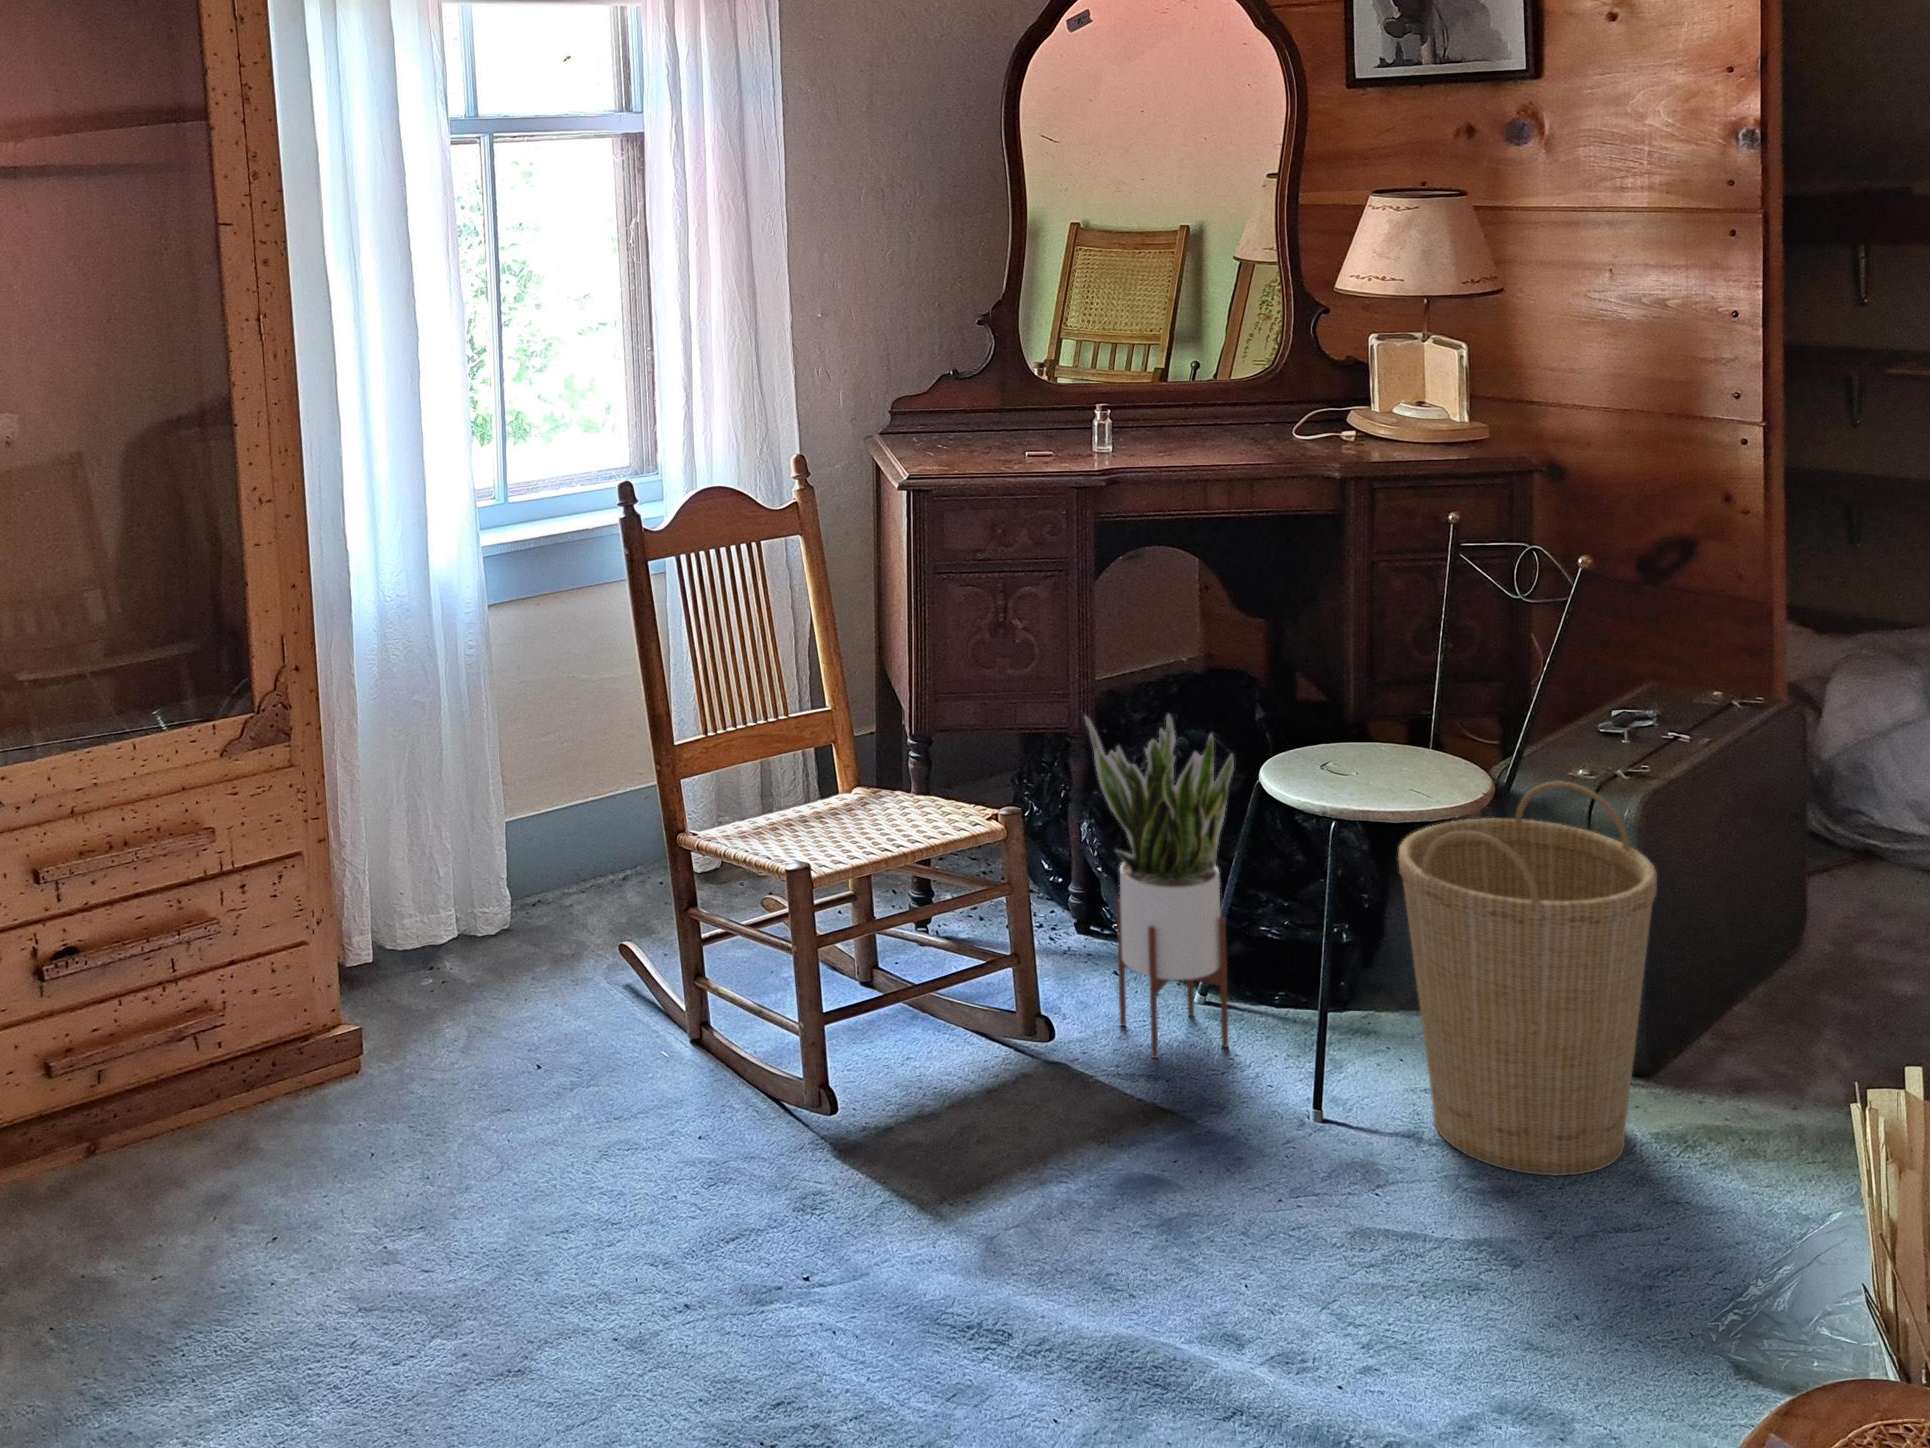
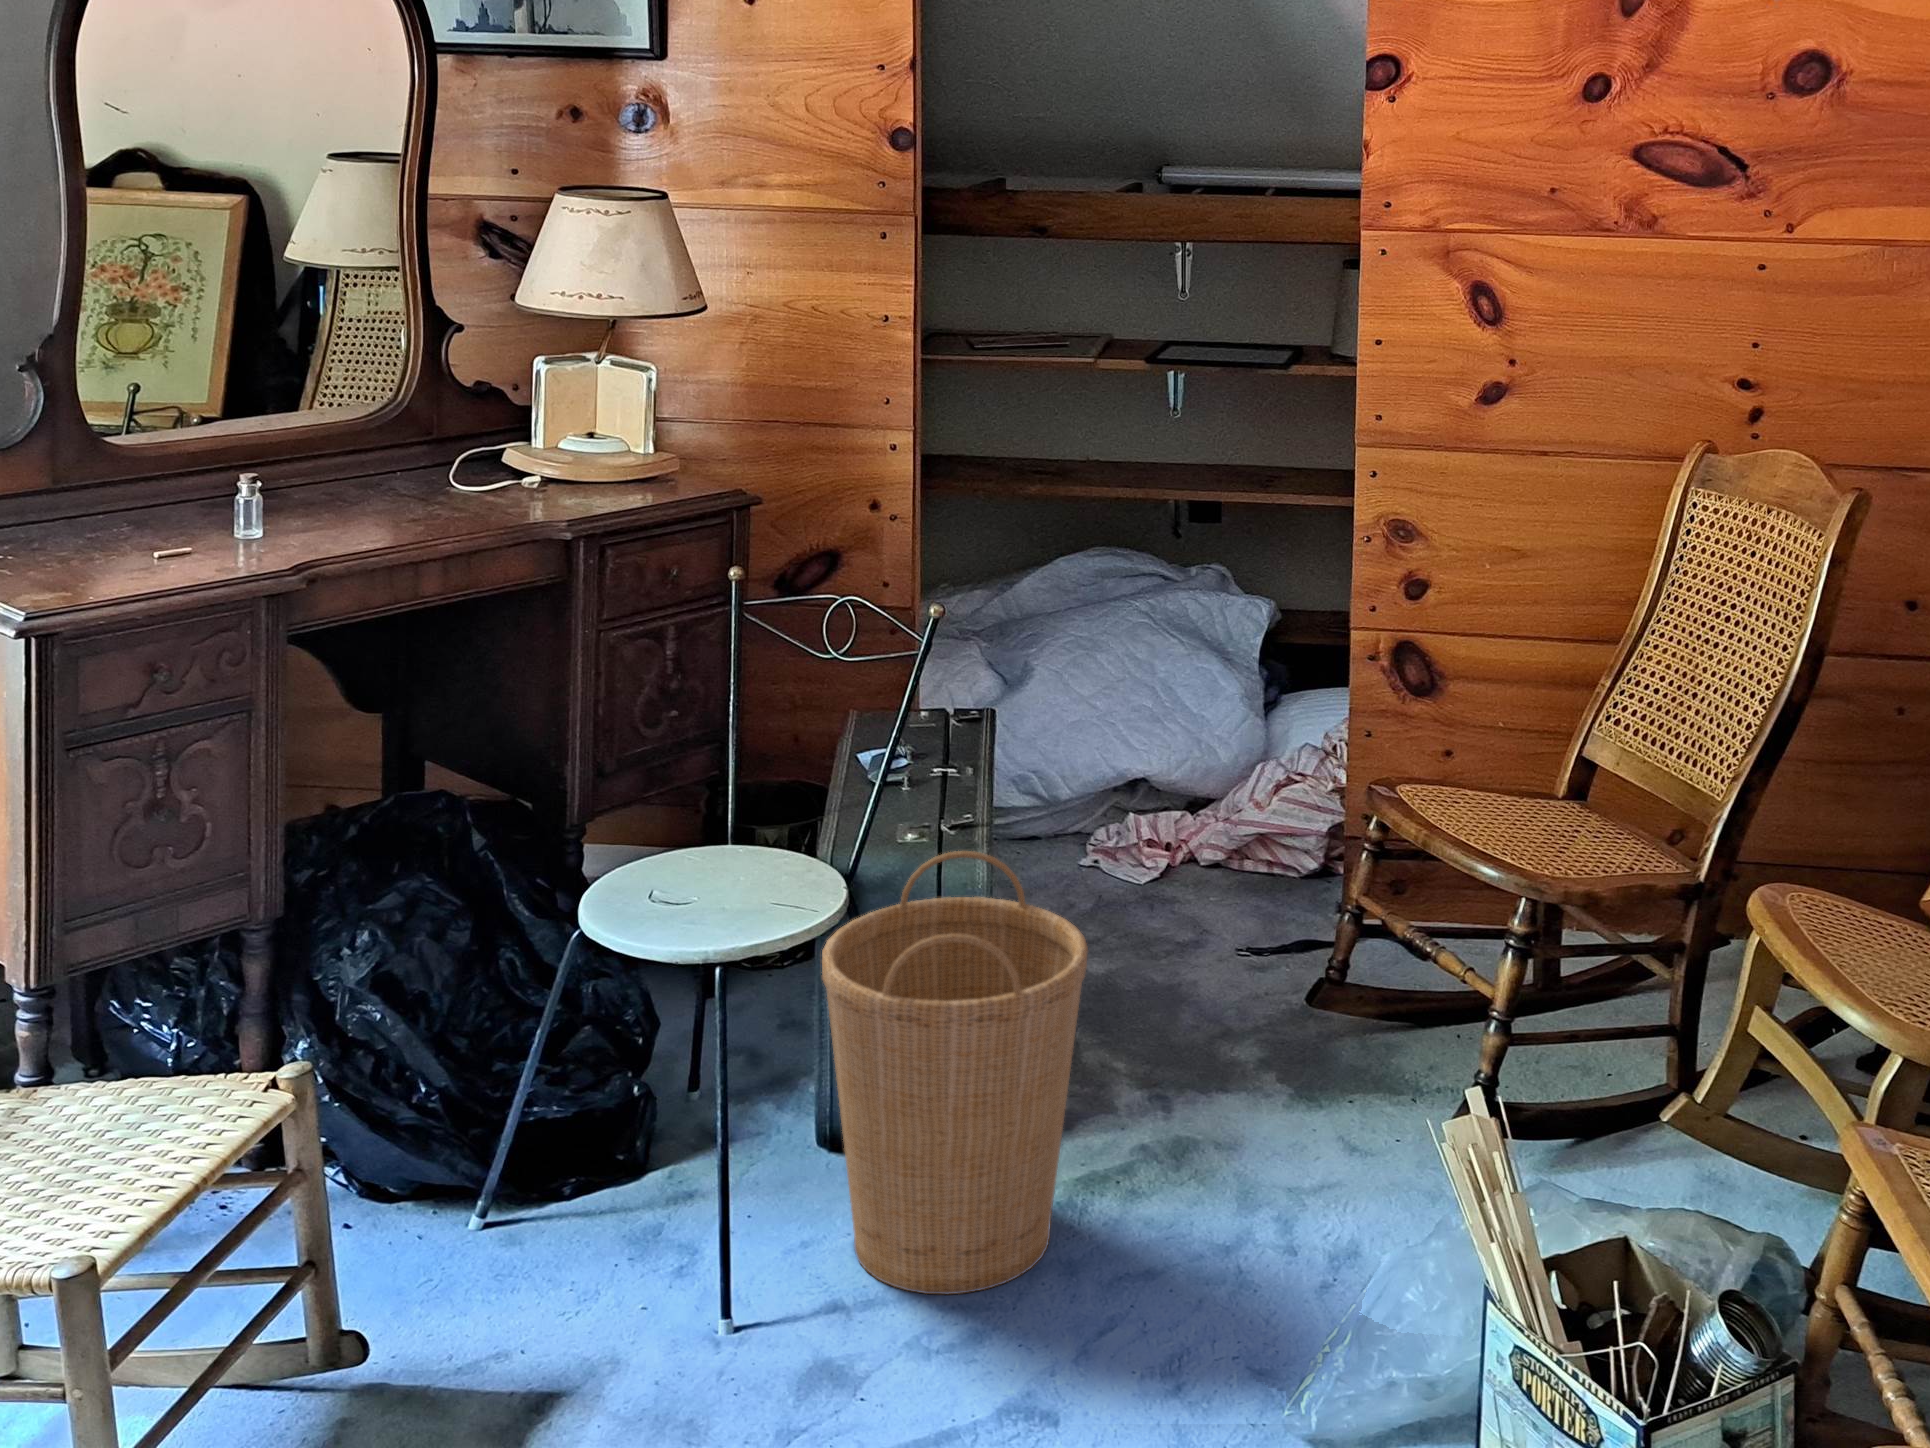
potted plant: present [1085,714,1234,1058] -> none [404,882,586,1331]

